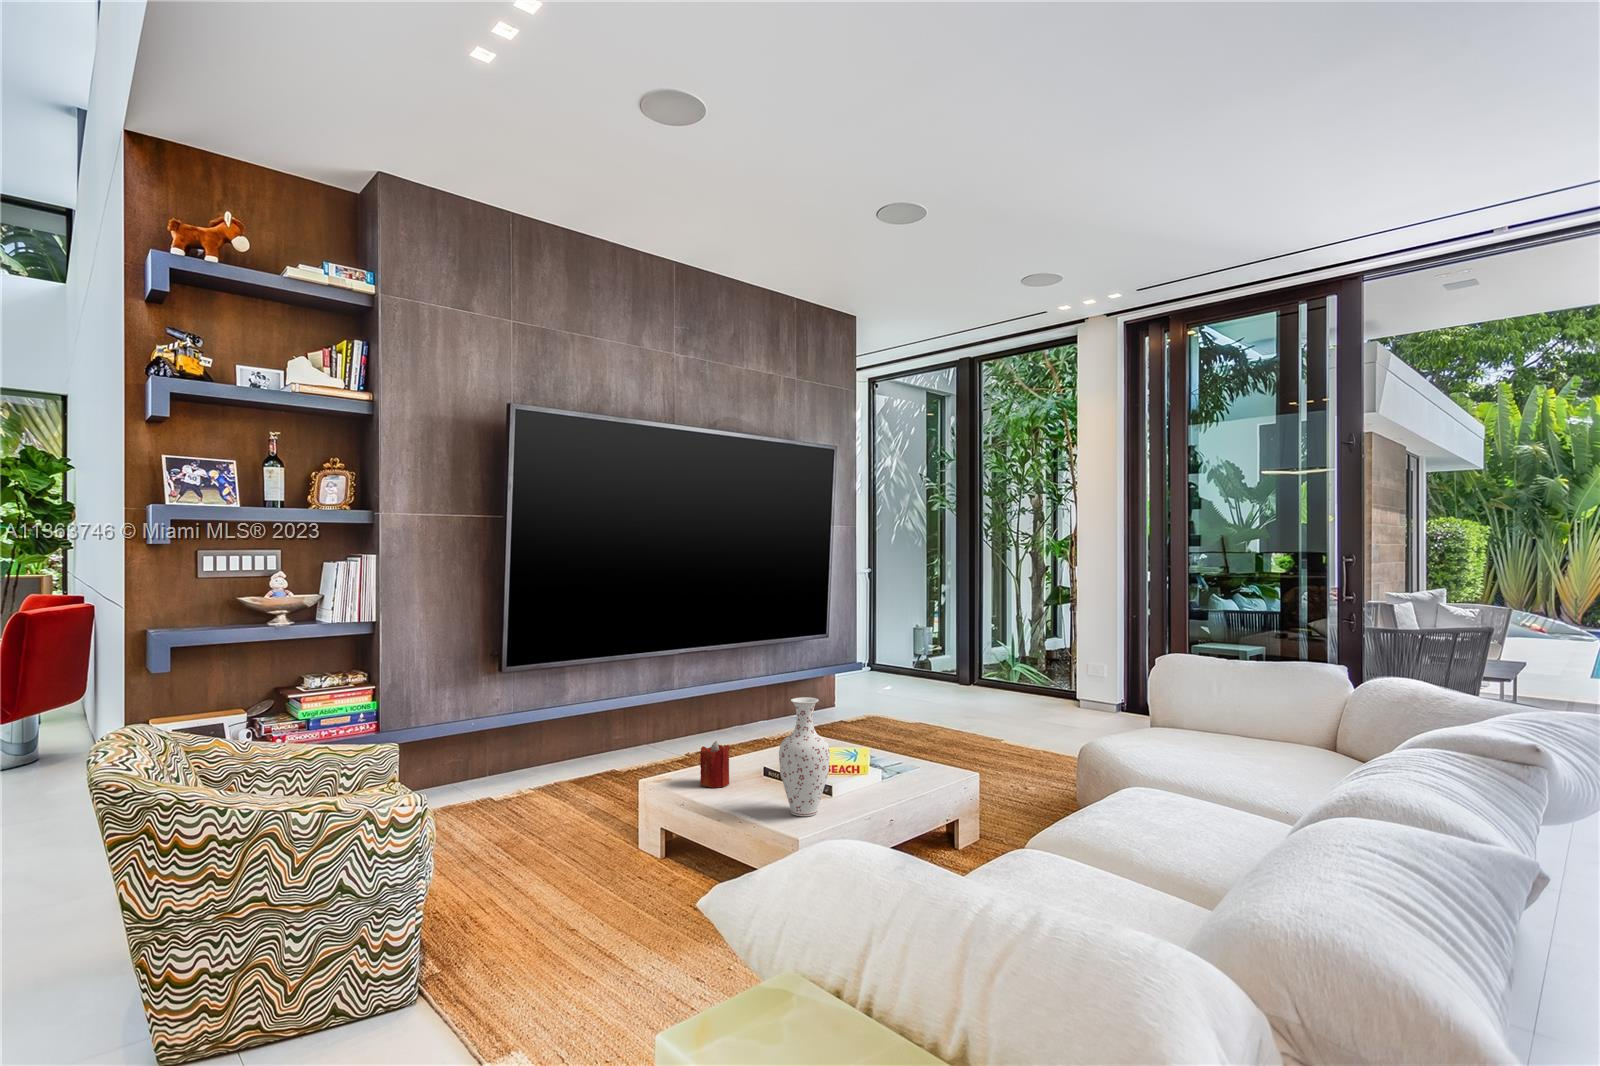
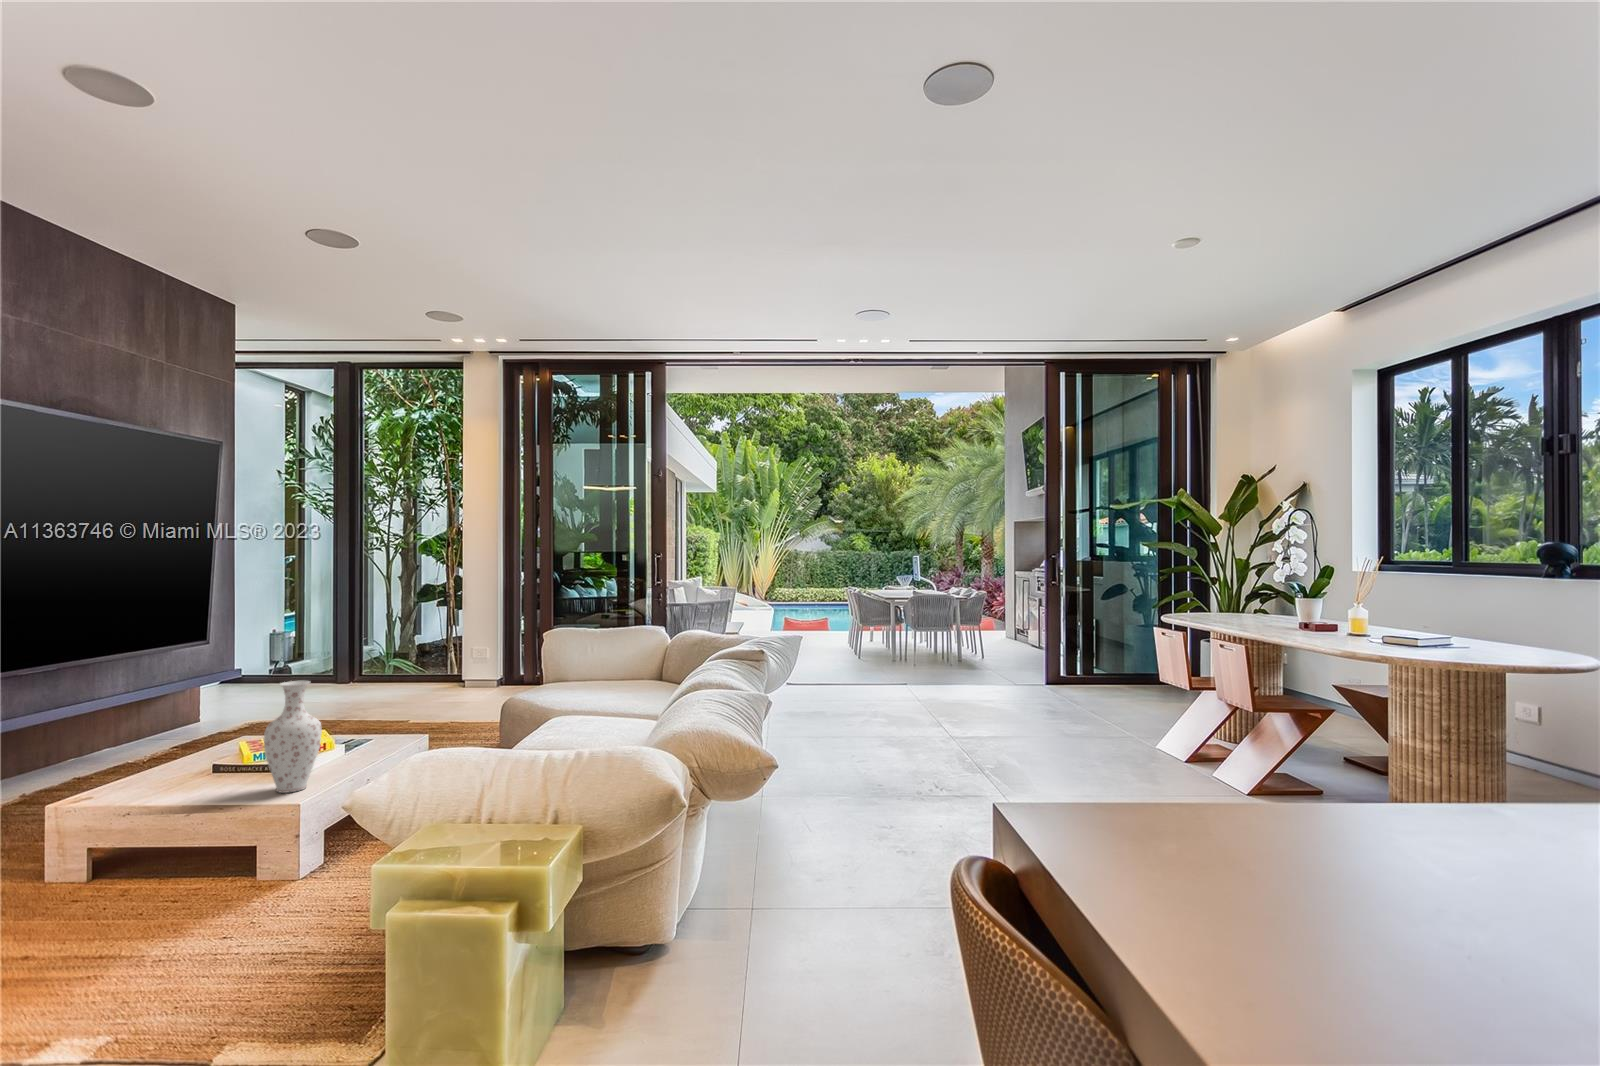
candle: present [700,741,730,788] -> none [134,744,176,795]

